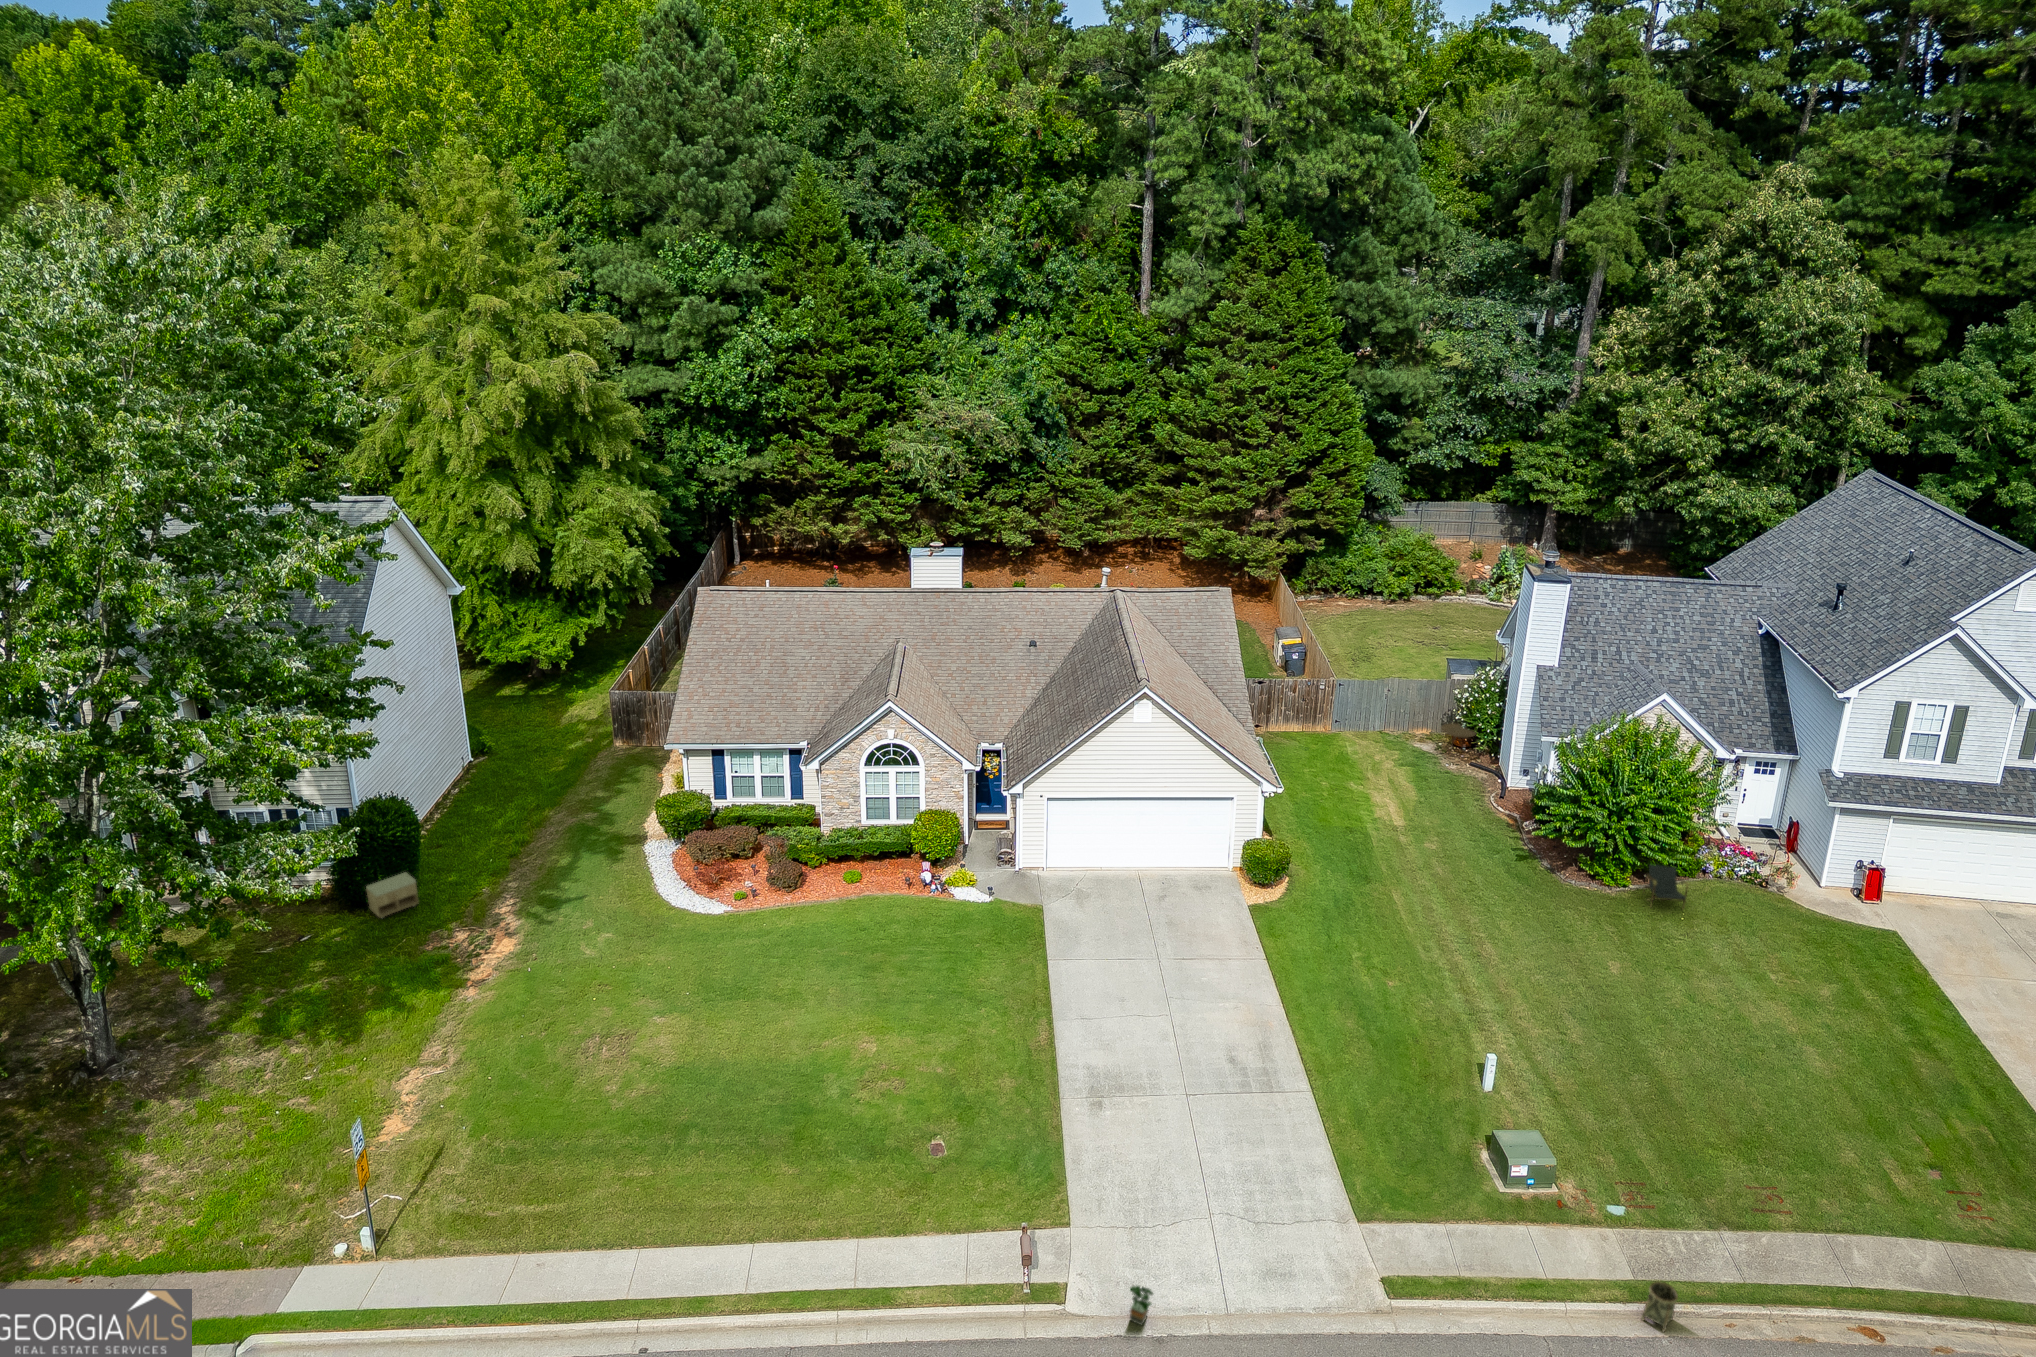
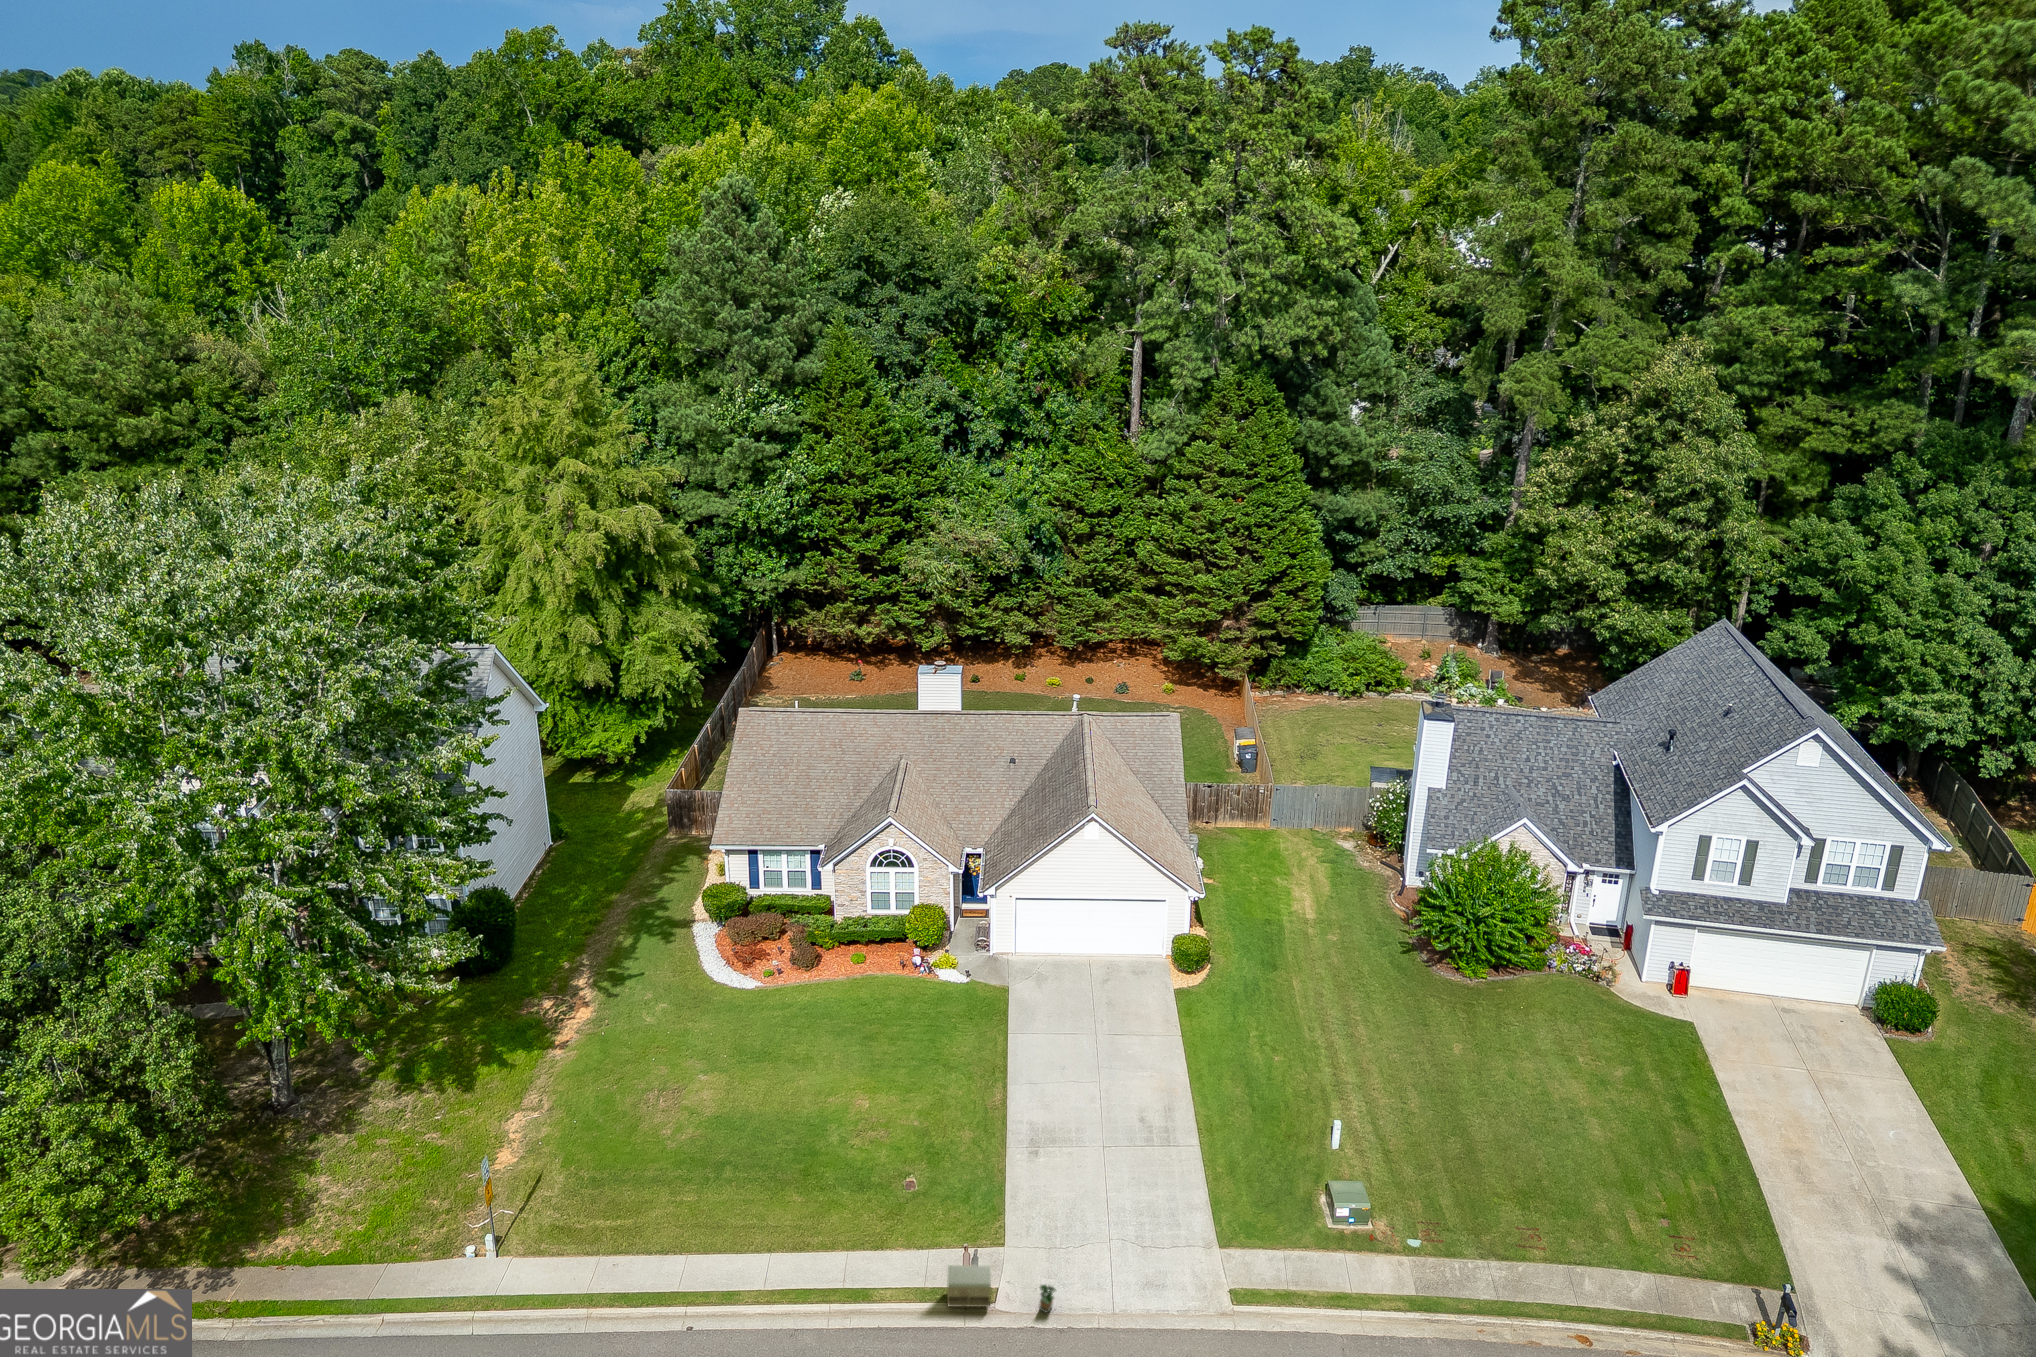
round table: present [1441,724,1476,746] -> none [1358,827,1388,855]
lounge chair: present [1644,865,1689,907] -> none [1497,958,1531,999]
storage bench: present [366,872,418,918] -> present [947,1265,991,1307]
basket: present [1641,1281,1678,1332] -> none [1410,1293,1435,1330]

